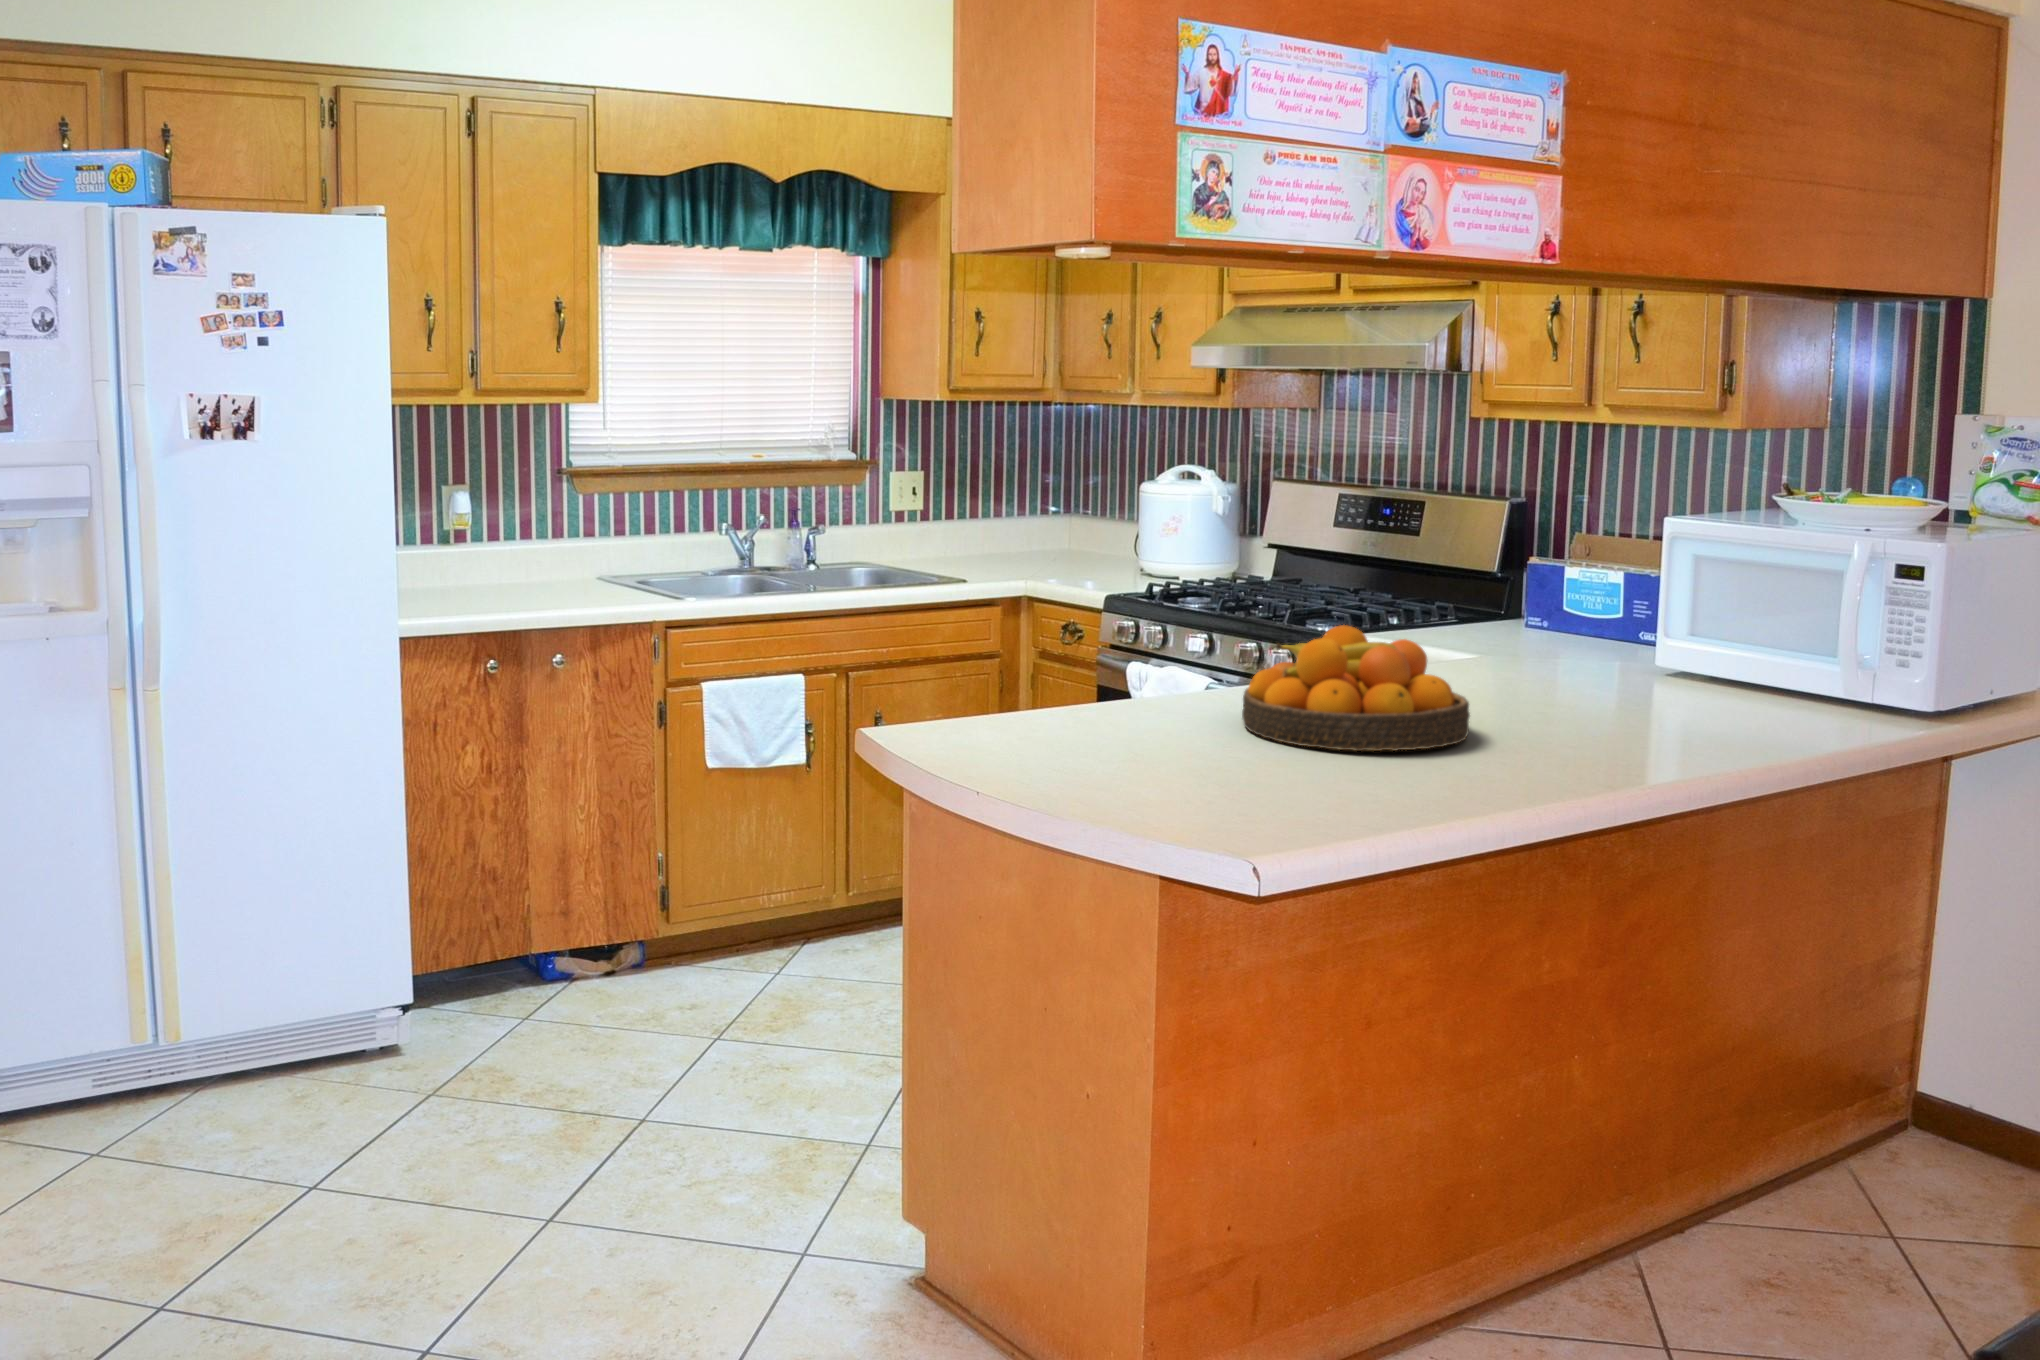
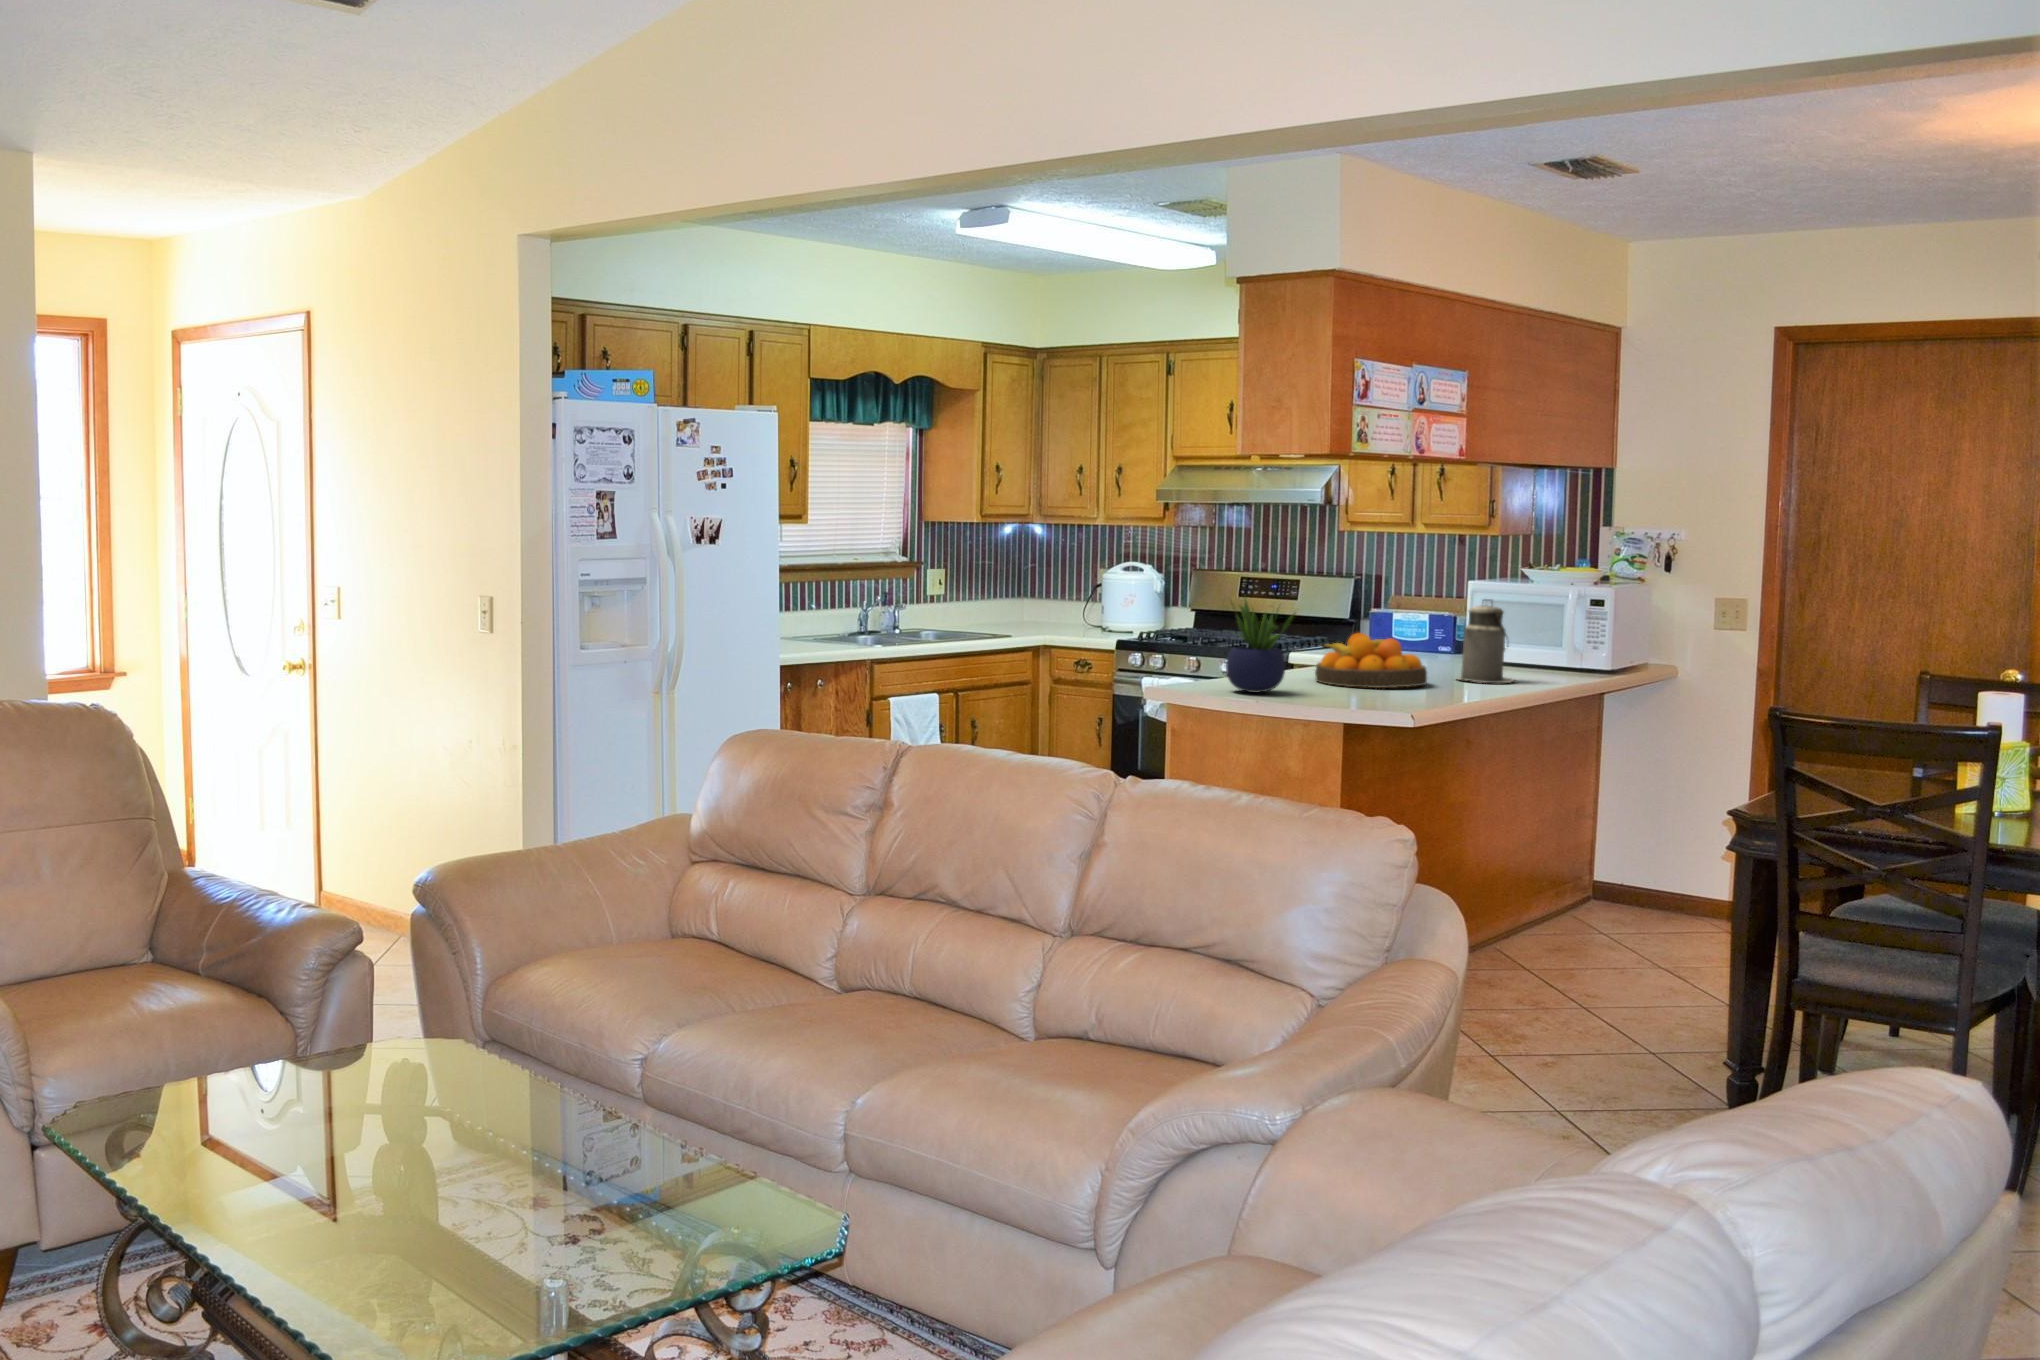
potted plant: none [979,547,1130,757] -> present [1226,600,1296,692]
canister: none [1557,563,1687,742] -> present [1458,600,1514,683]

